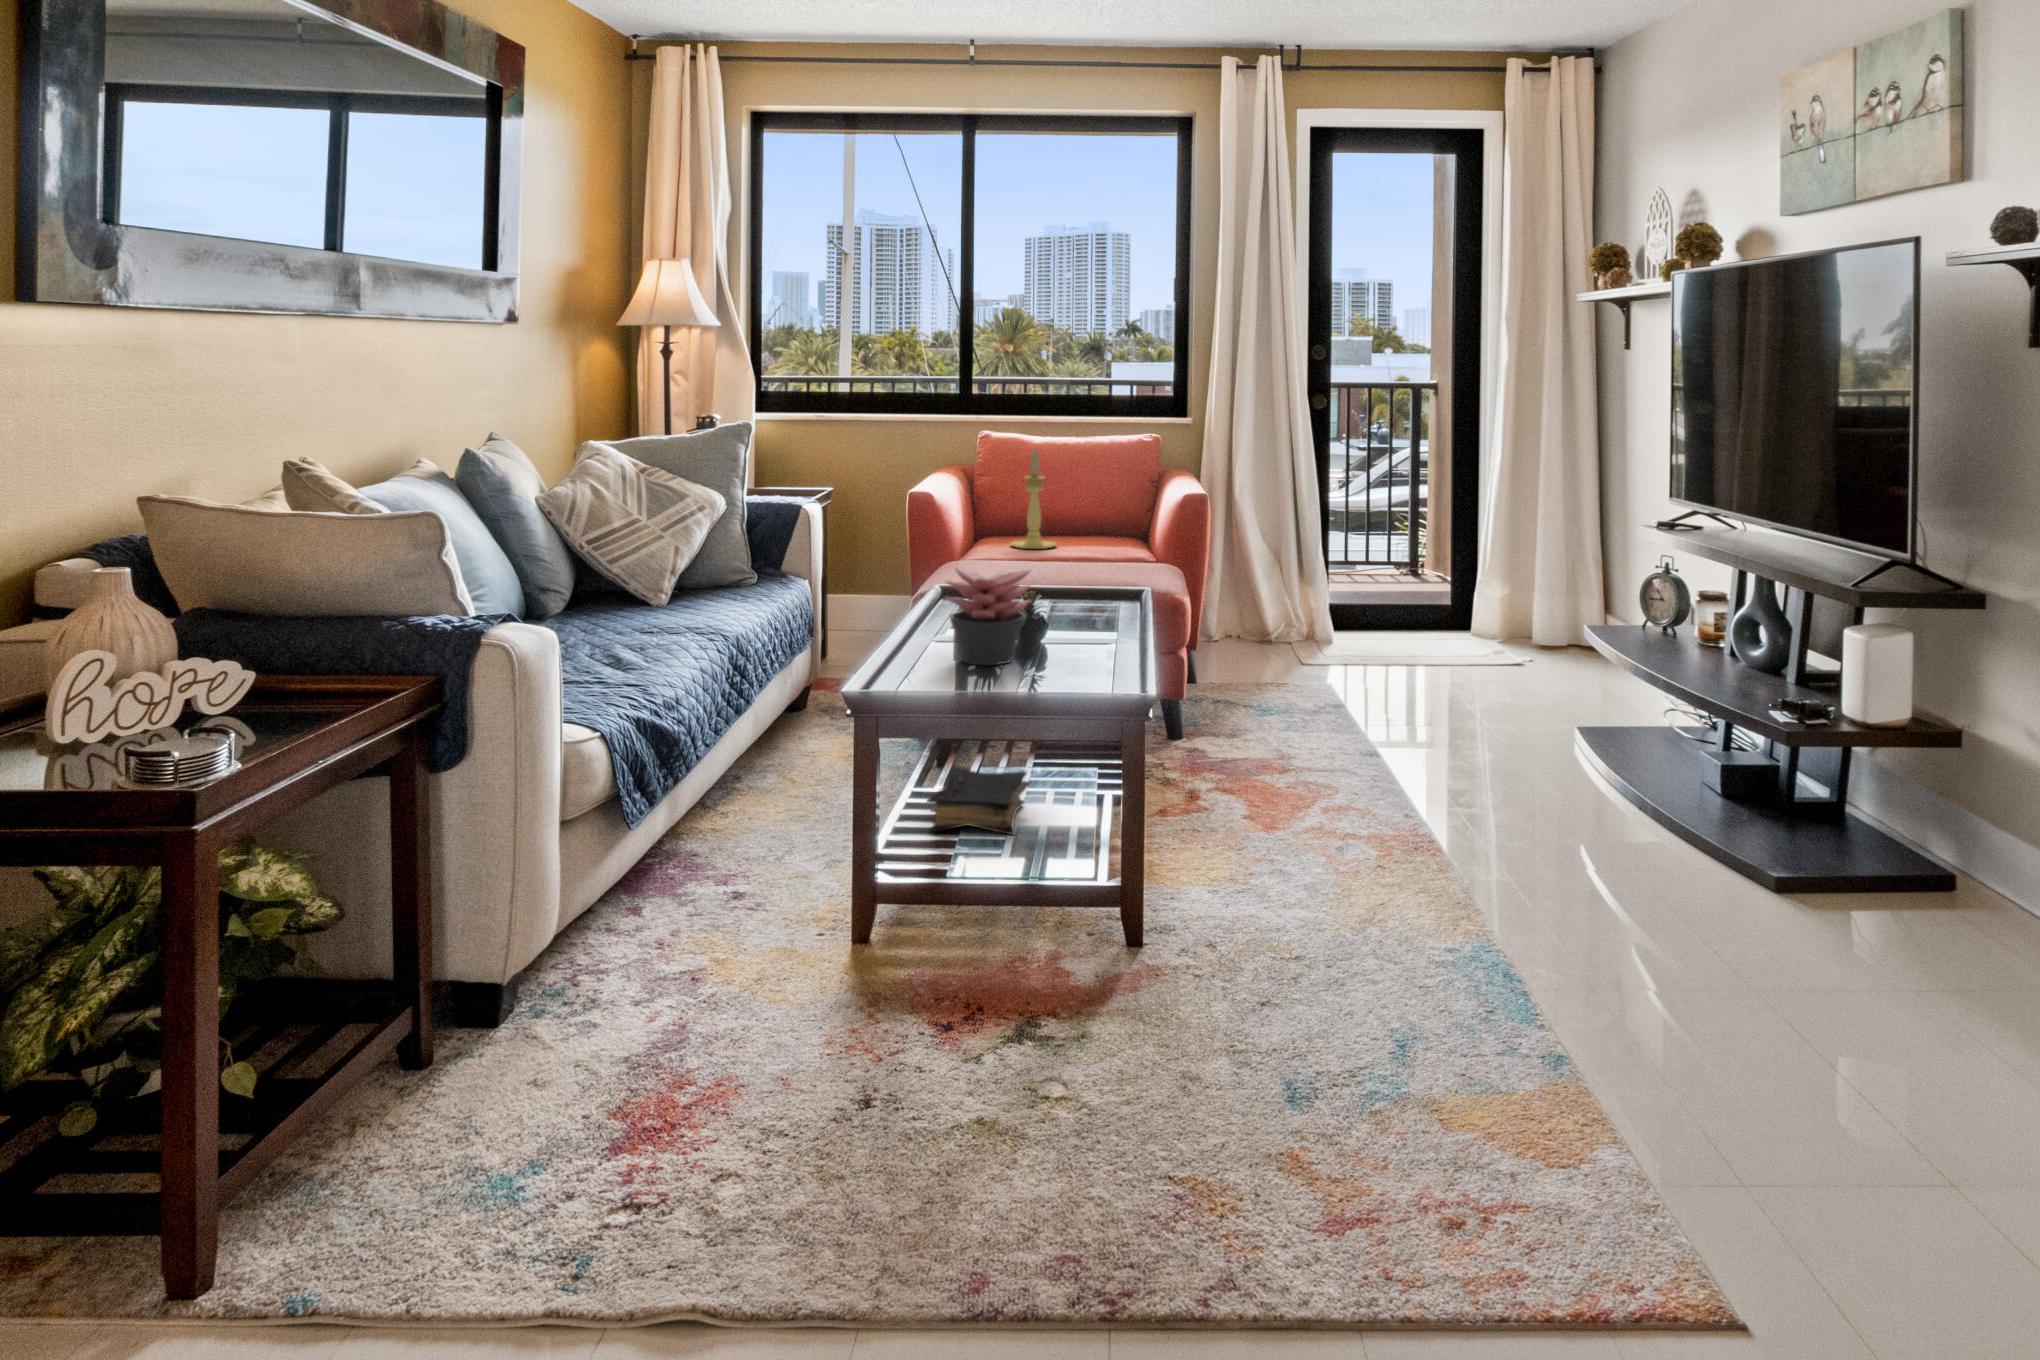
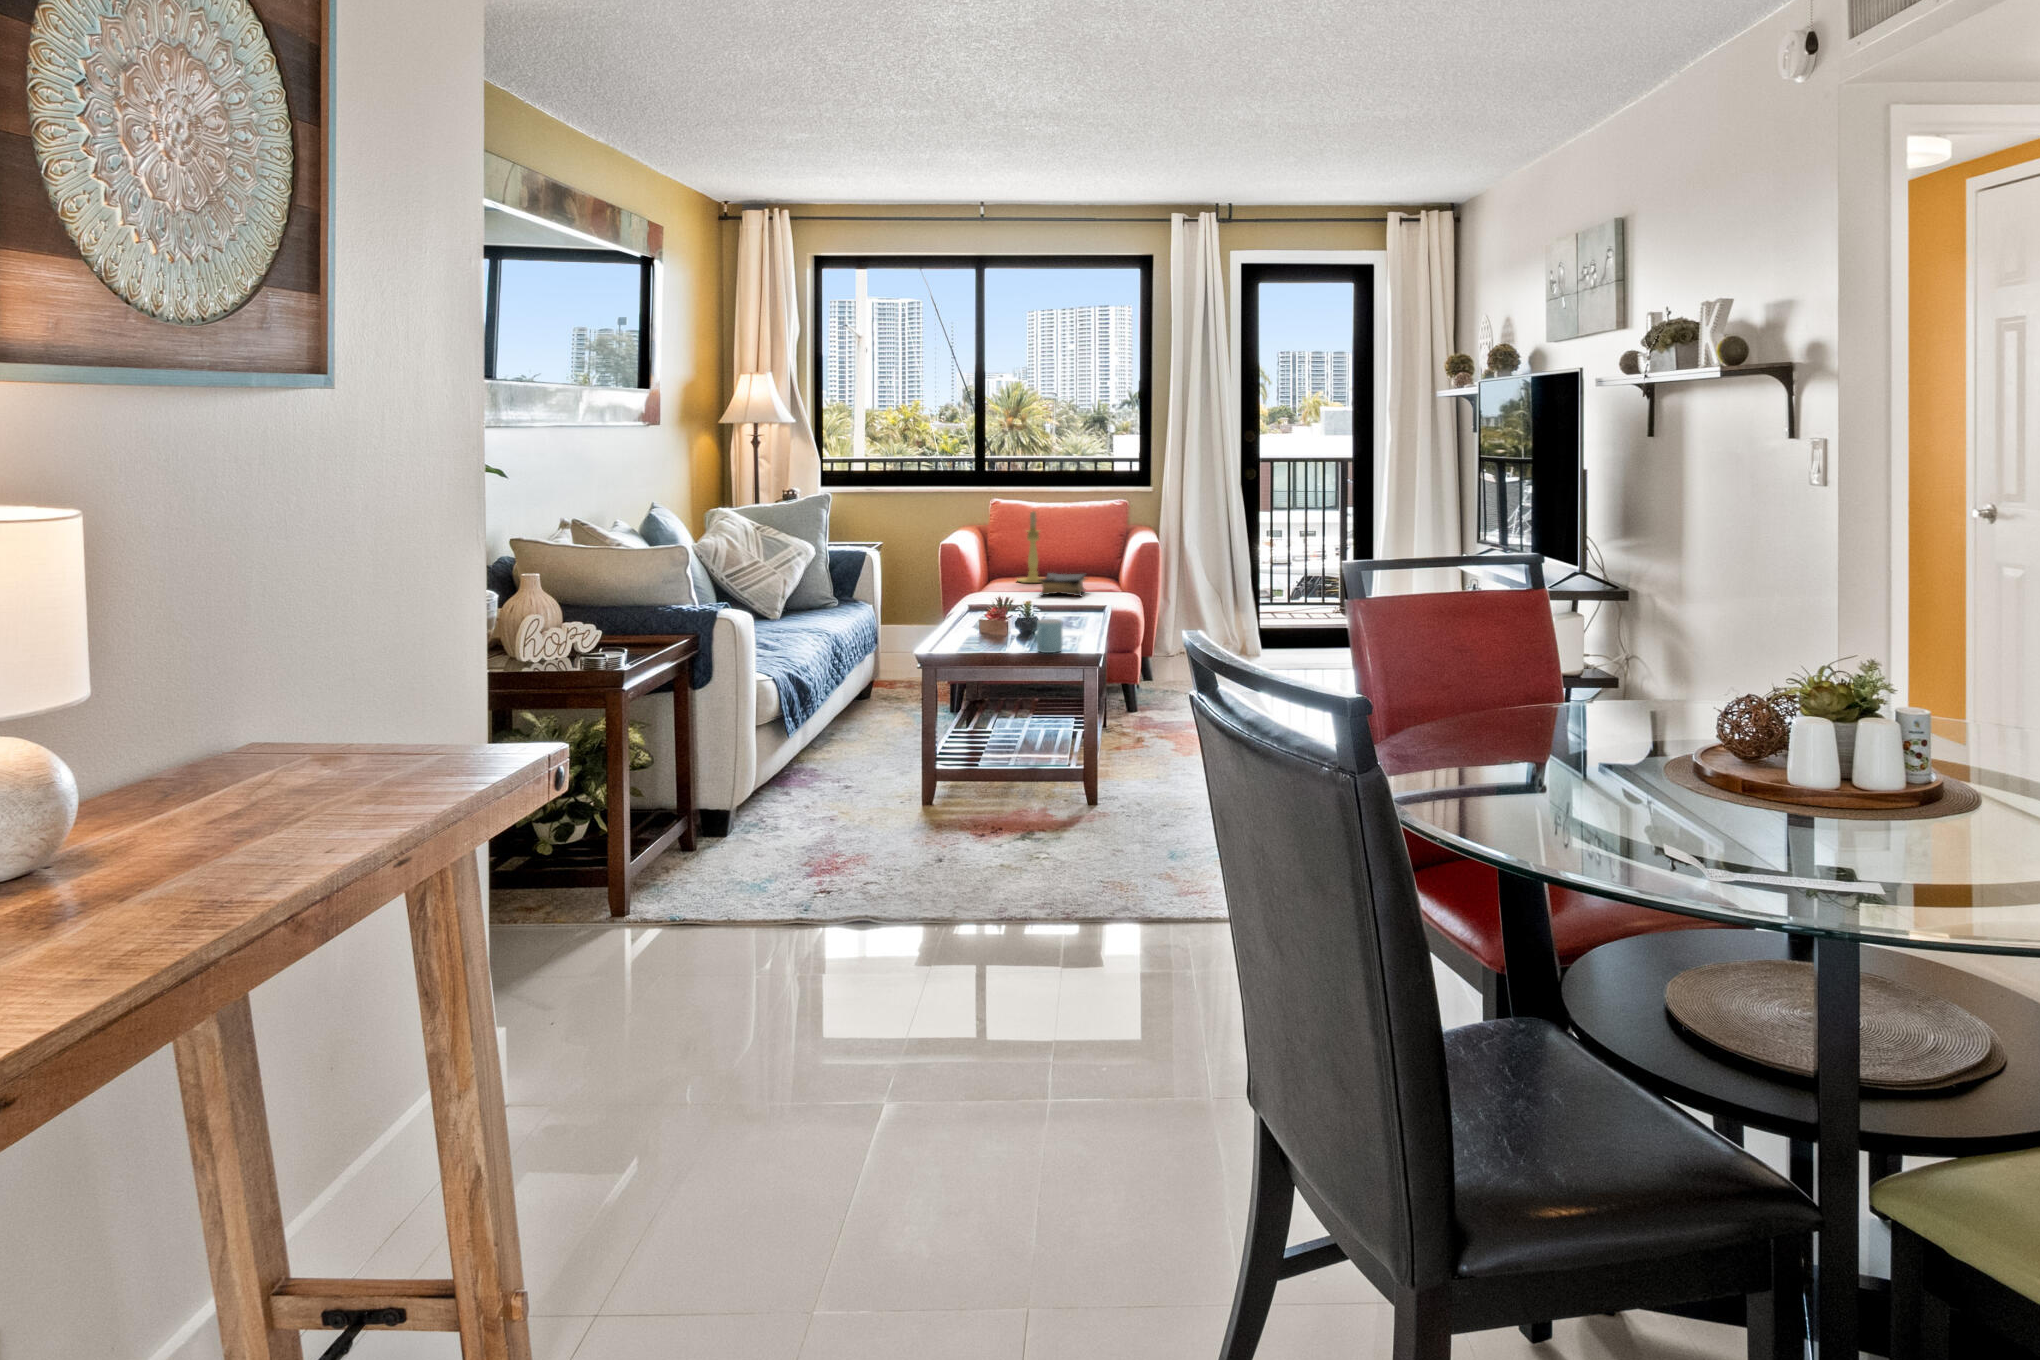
succulent plant: present [945,568,1030,665] -> none [974,583,1029,643]
mug: none [1043,631,1086,688] -> present [1036,619,1062,653]
book: present [927,768,1030,835] -> present [1038,573,1086,596]

